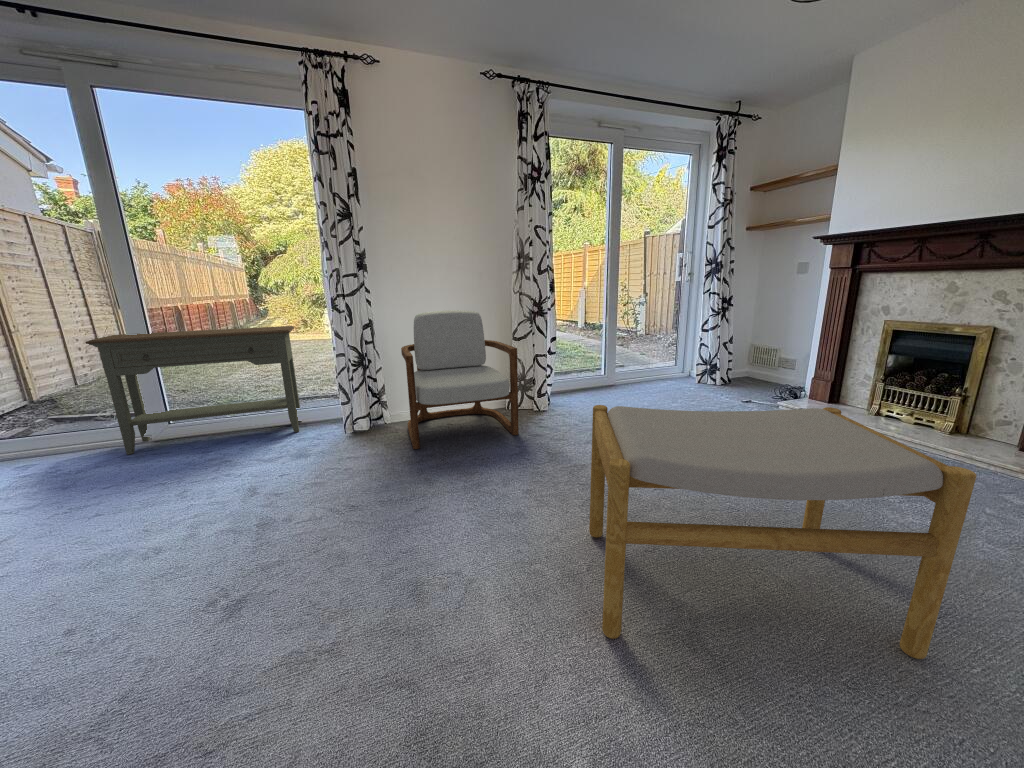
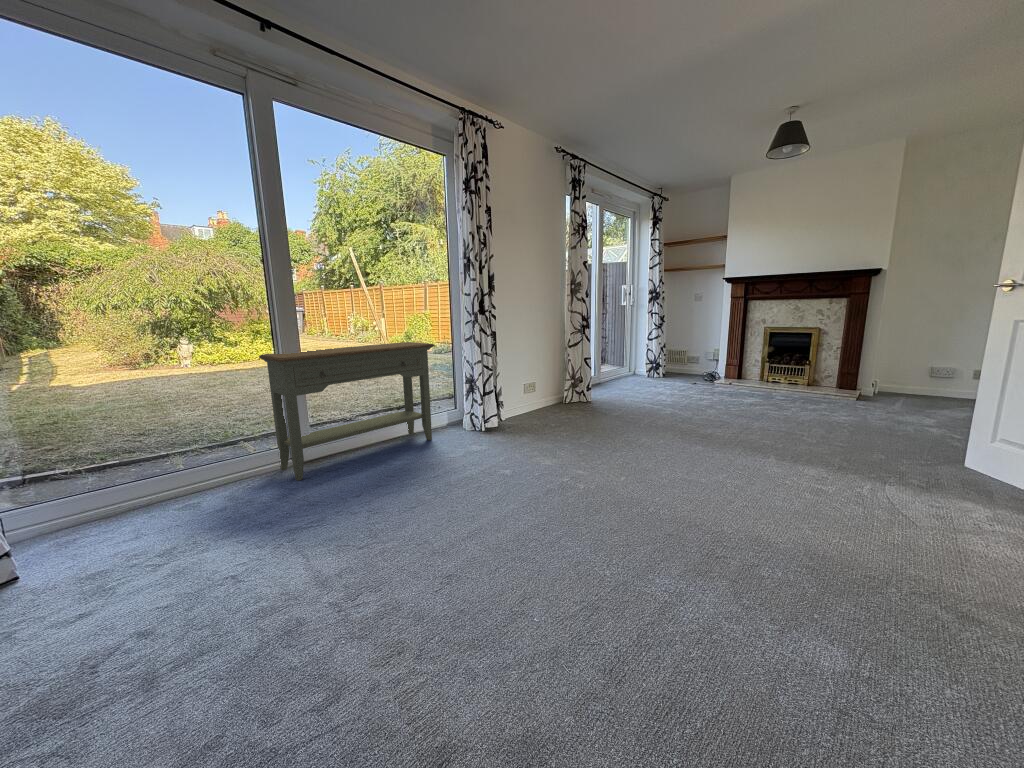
armchair: present [401,310,519,449] -> none [514,325,609,434]
footstool: present [589,405,977,659] -> none [748,363,934,478]

